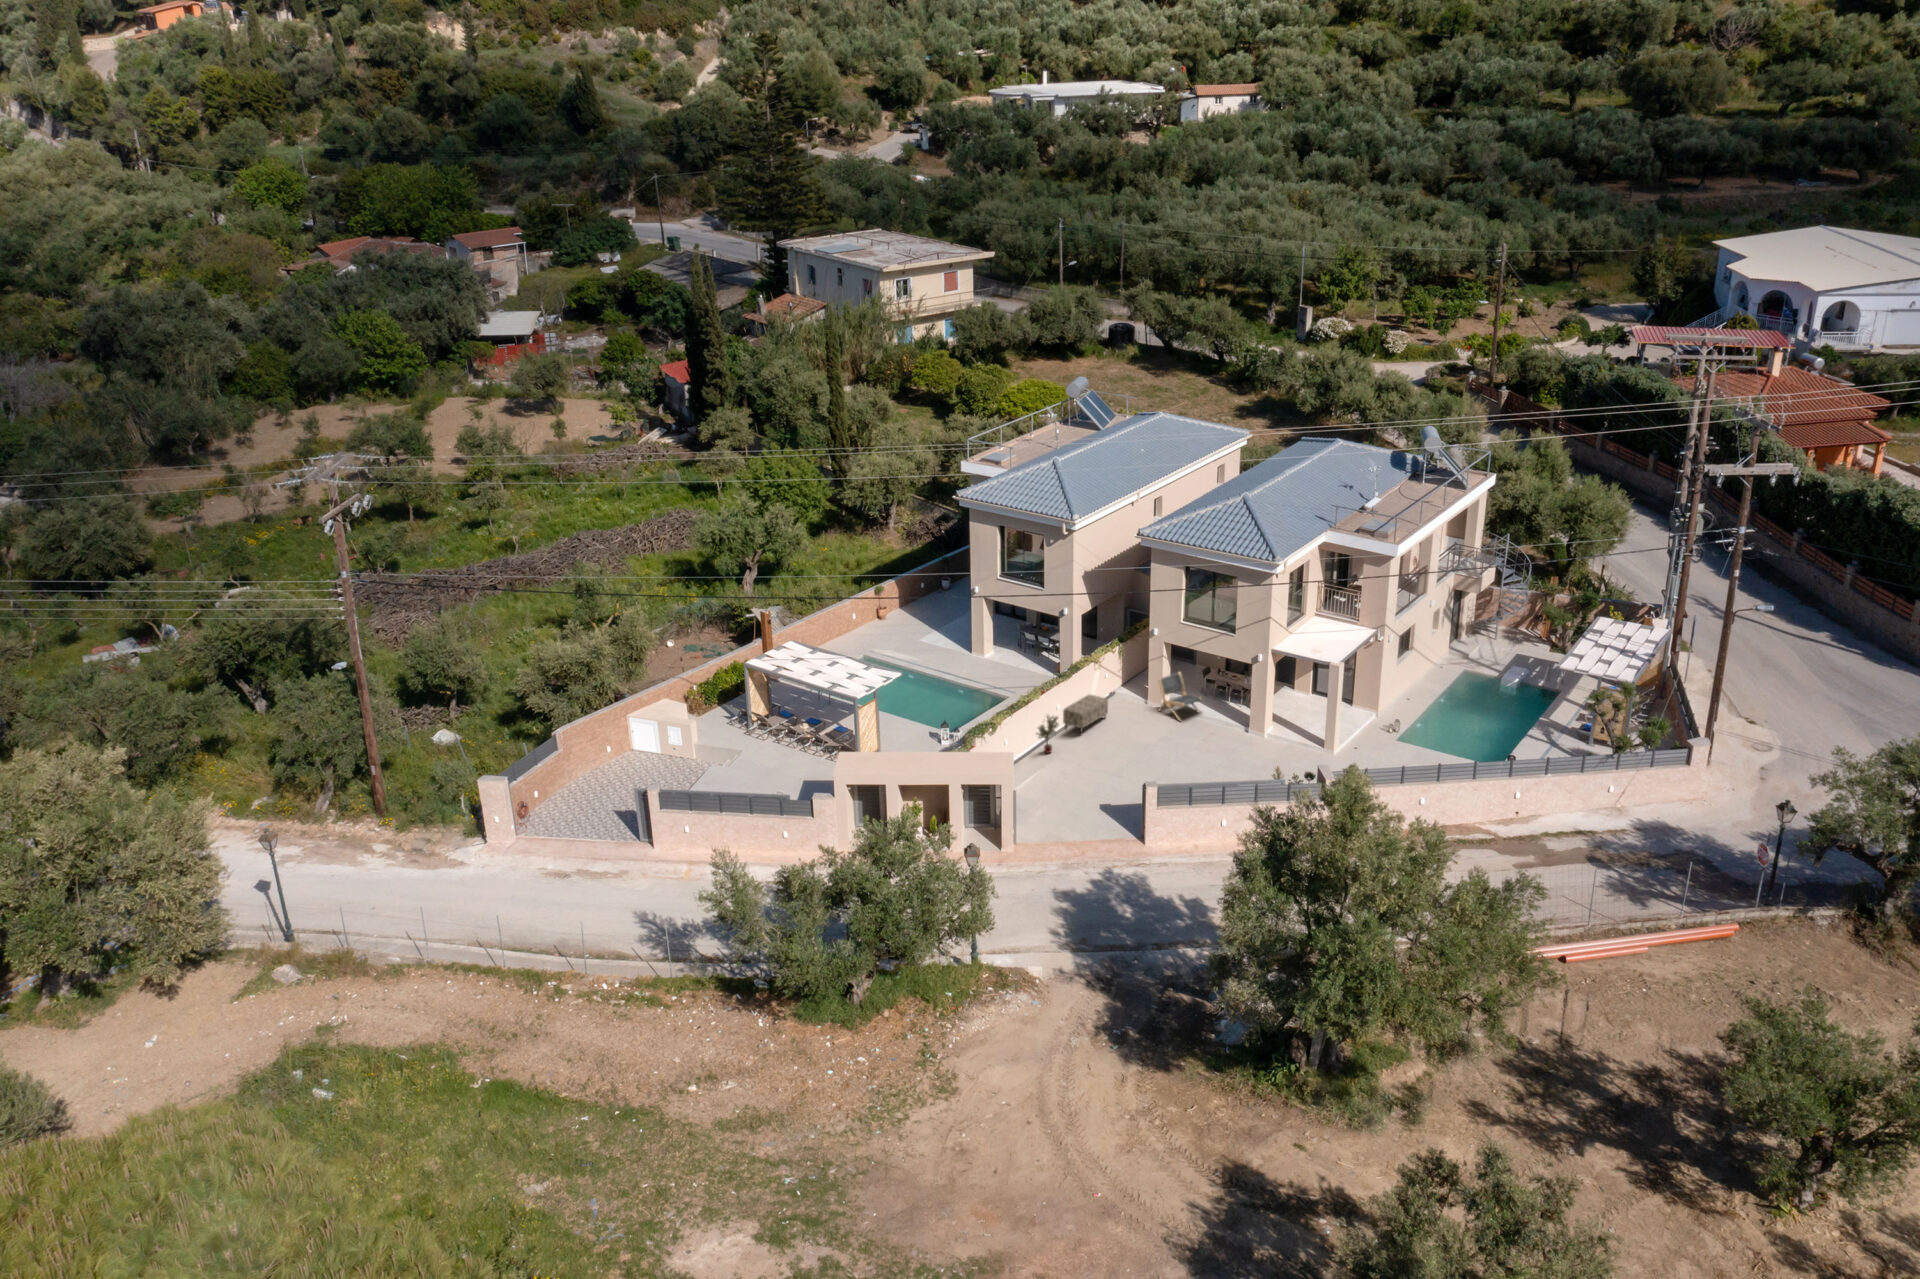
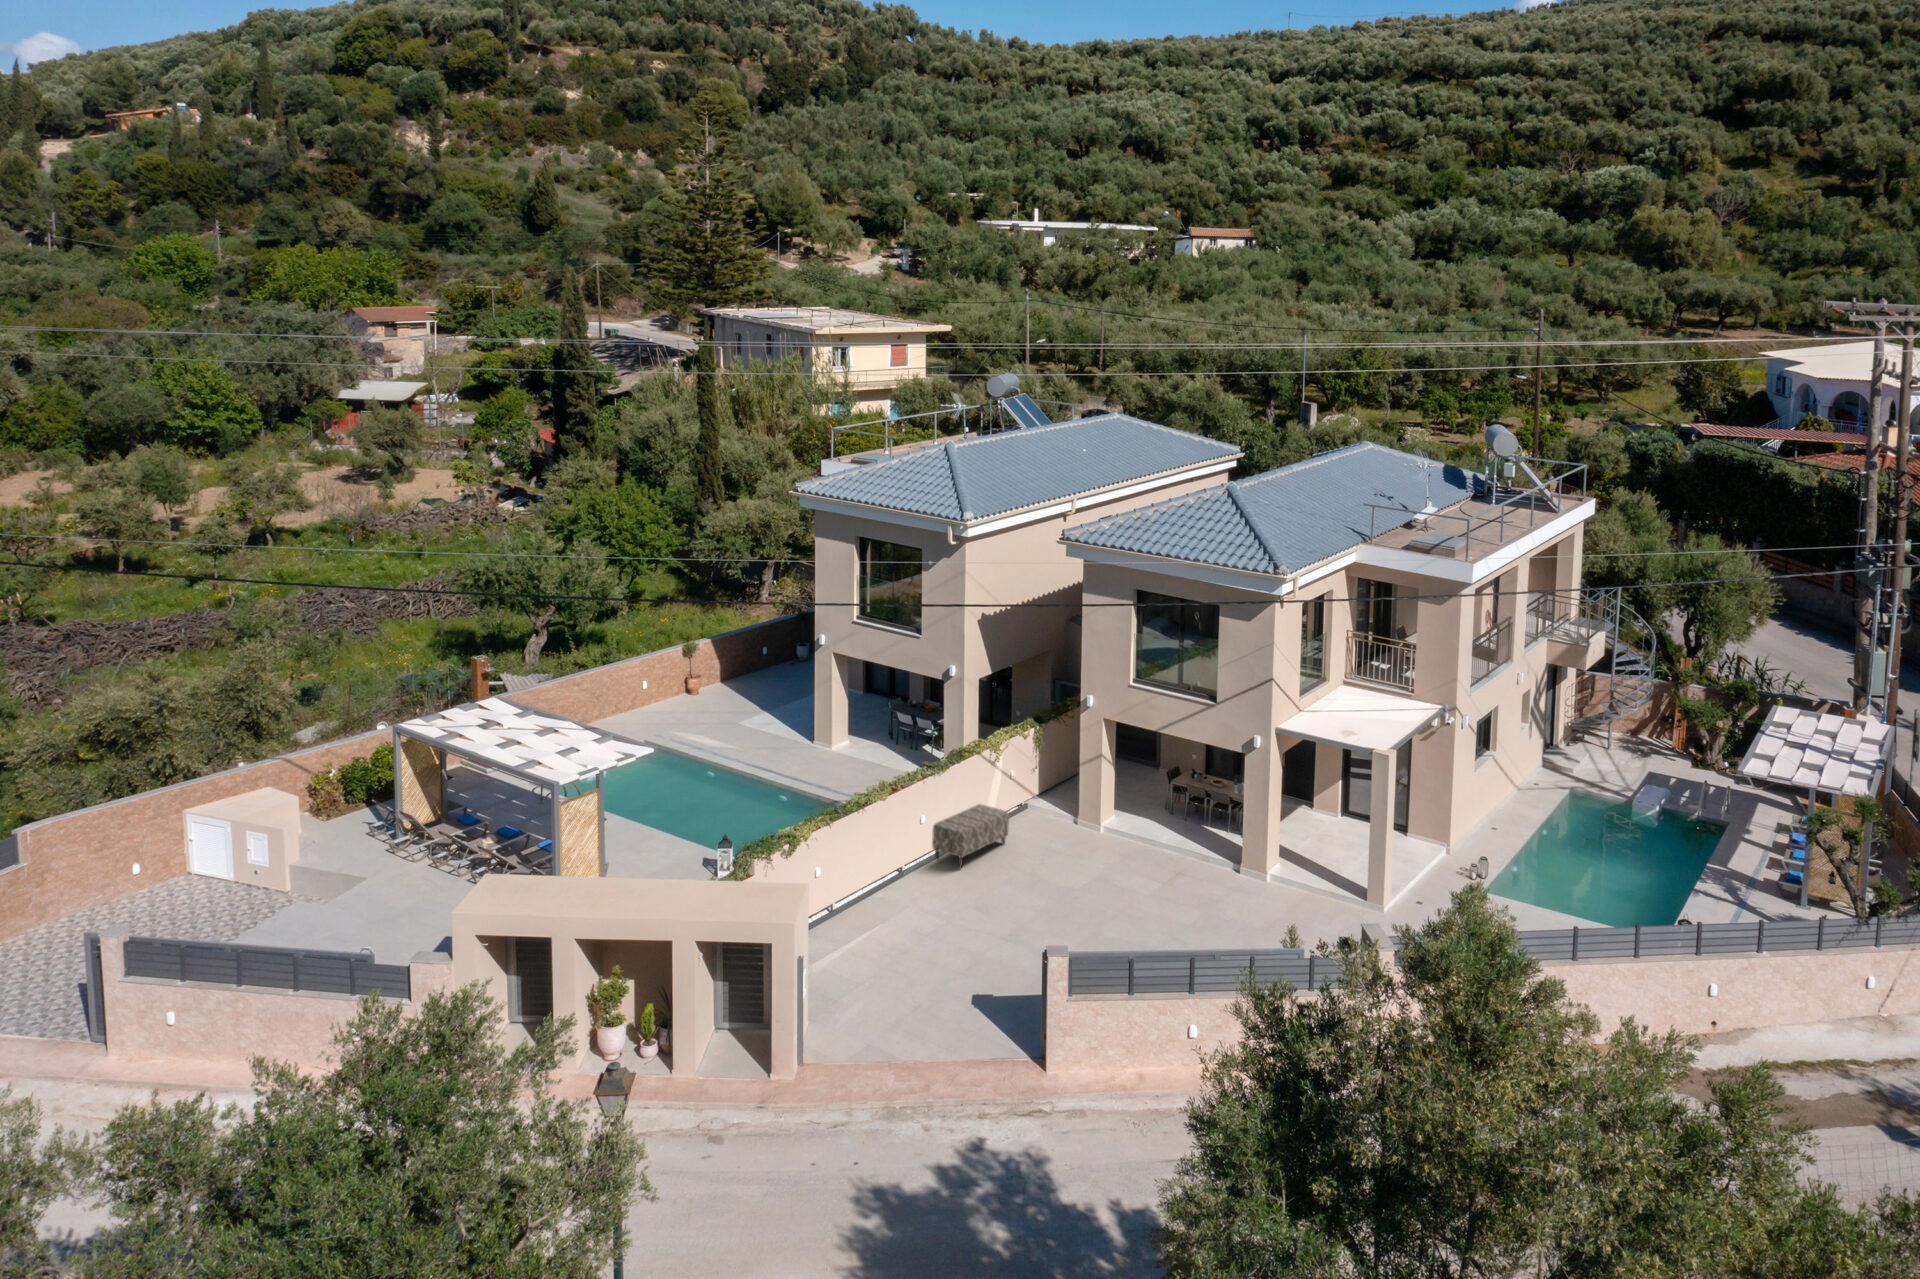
lounge chair: present [1159,672,1201,720] -> none [1089,773,1160,851]
potted tree: present [1036,716,1059,753] -> none [880,828,922,896]

